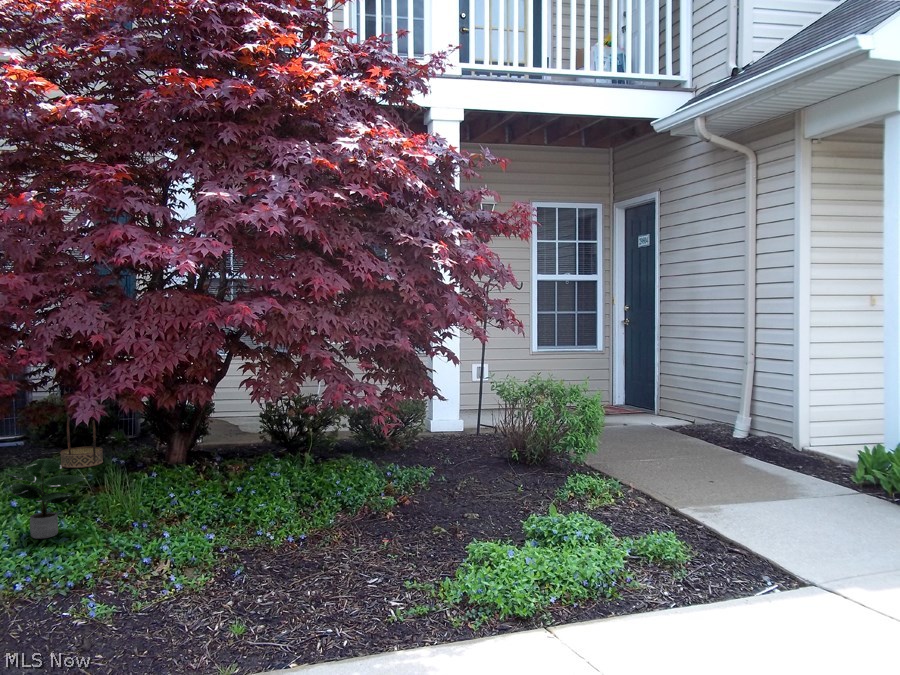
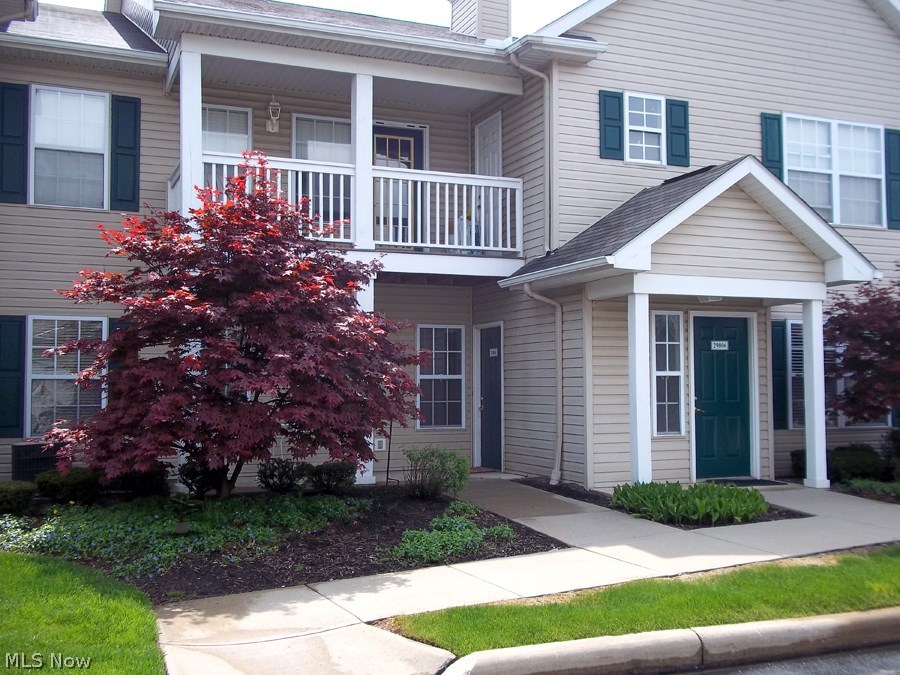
basket: present [60,416,103,468] -> none [140,466,165,506]

